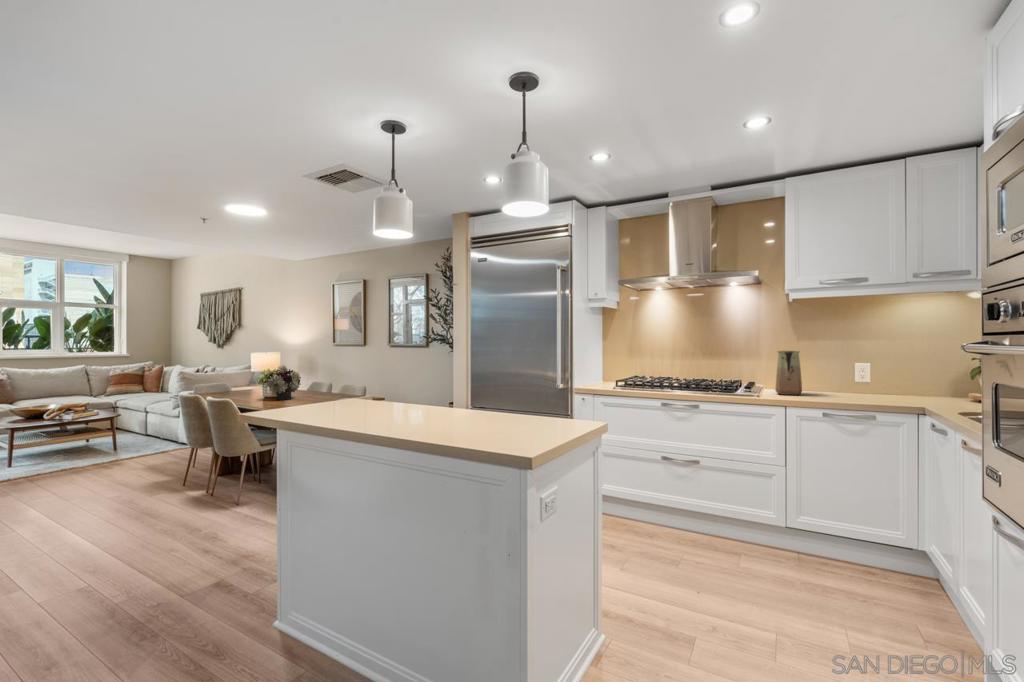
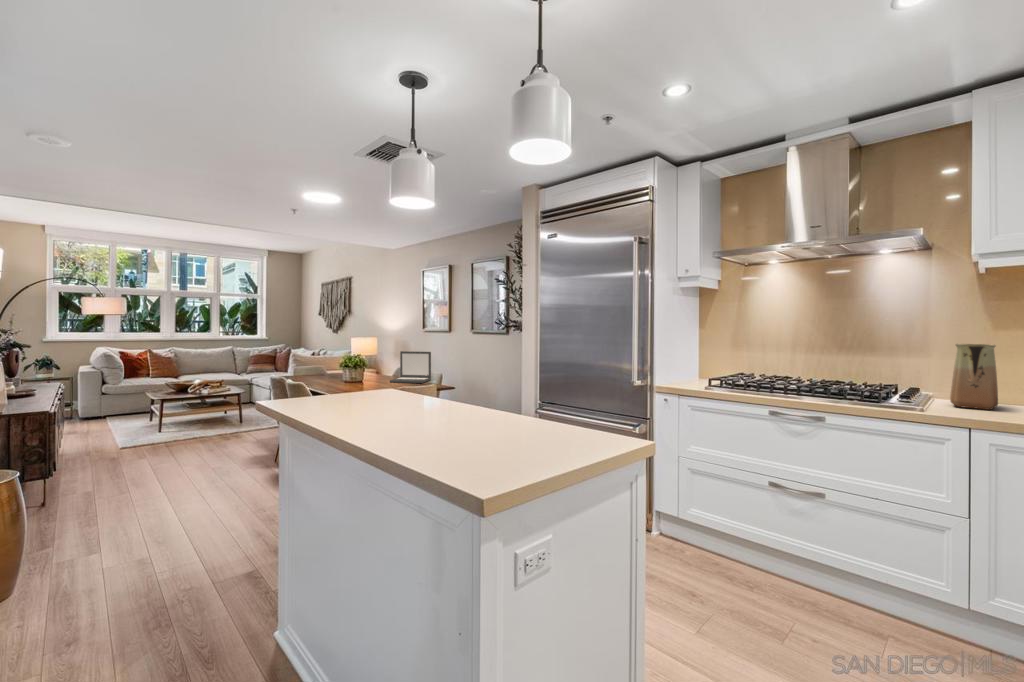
flower arrangement: present [266,365,301,400] -> none [343,350,379,385]
laptop: none [312,365,353,397] -> present [390,351,431,383]

